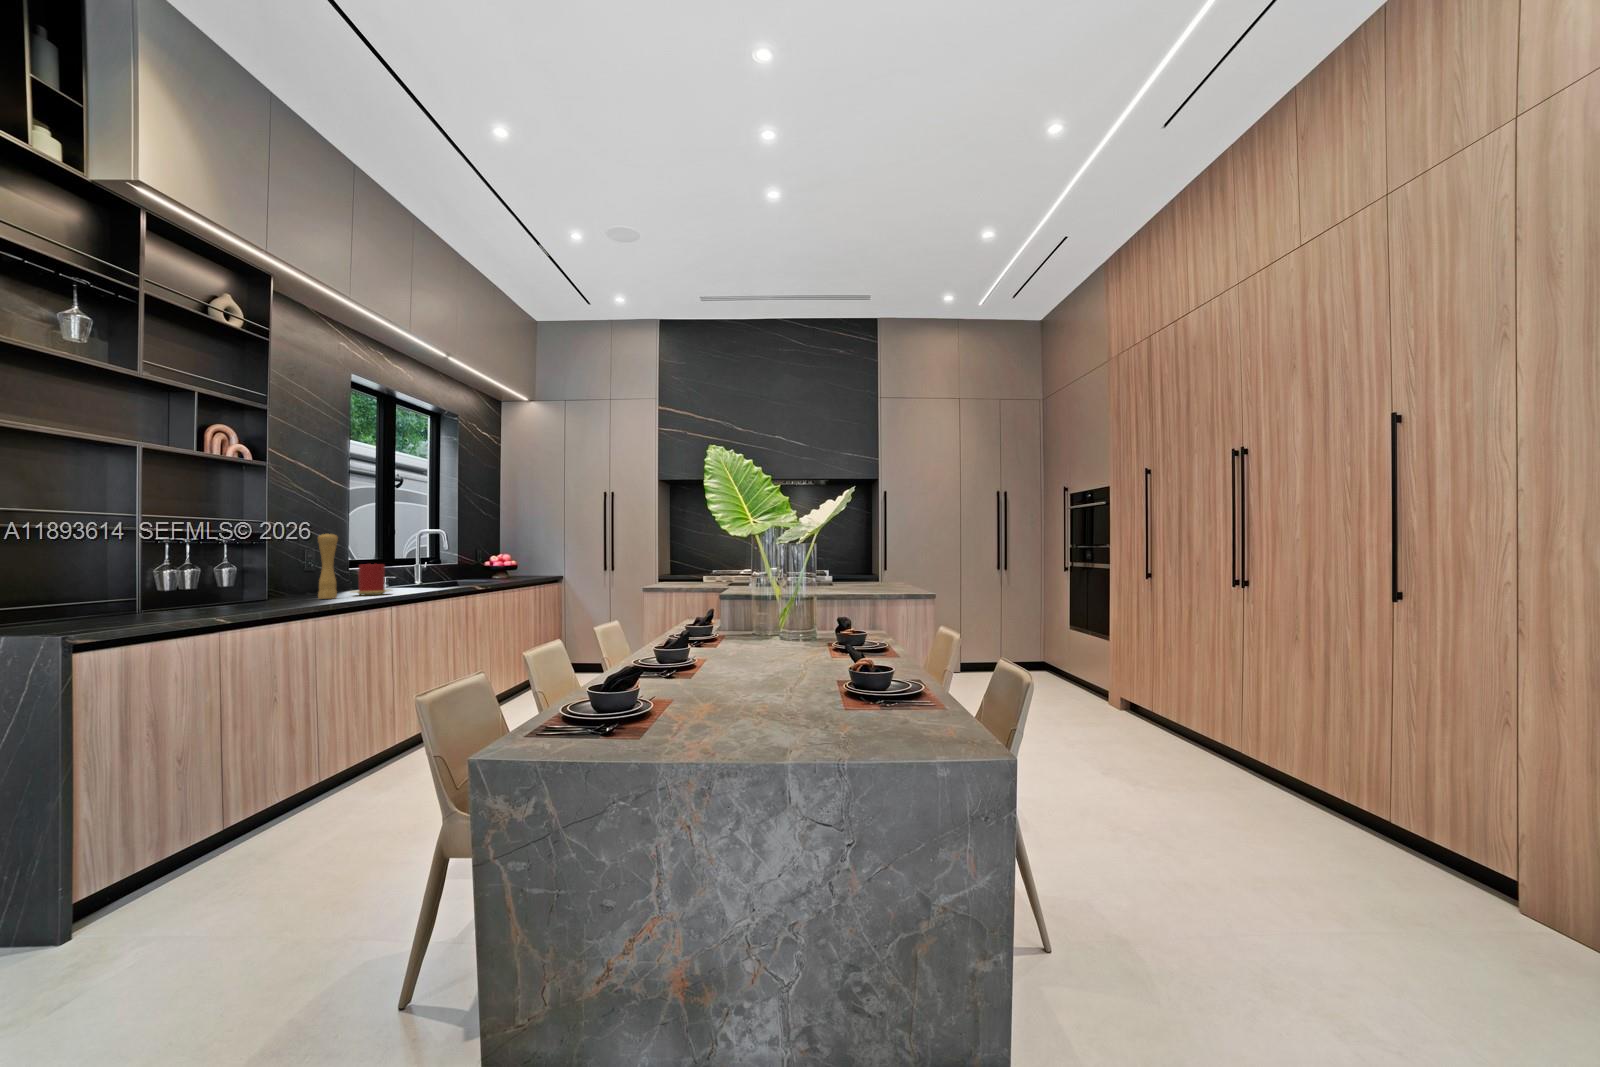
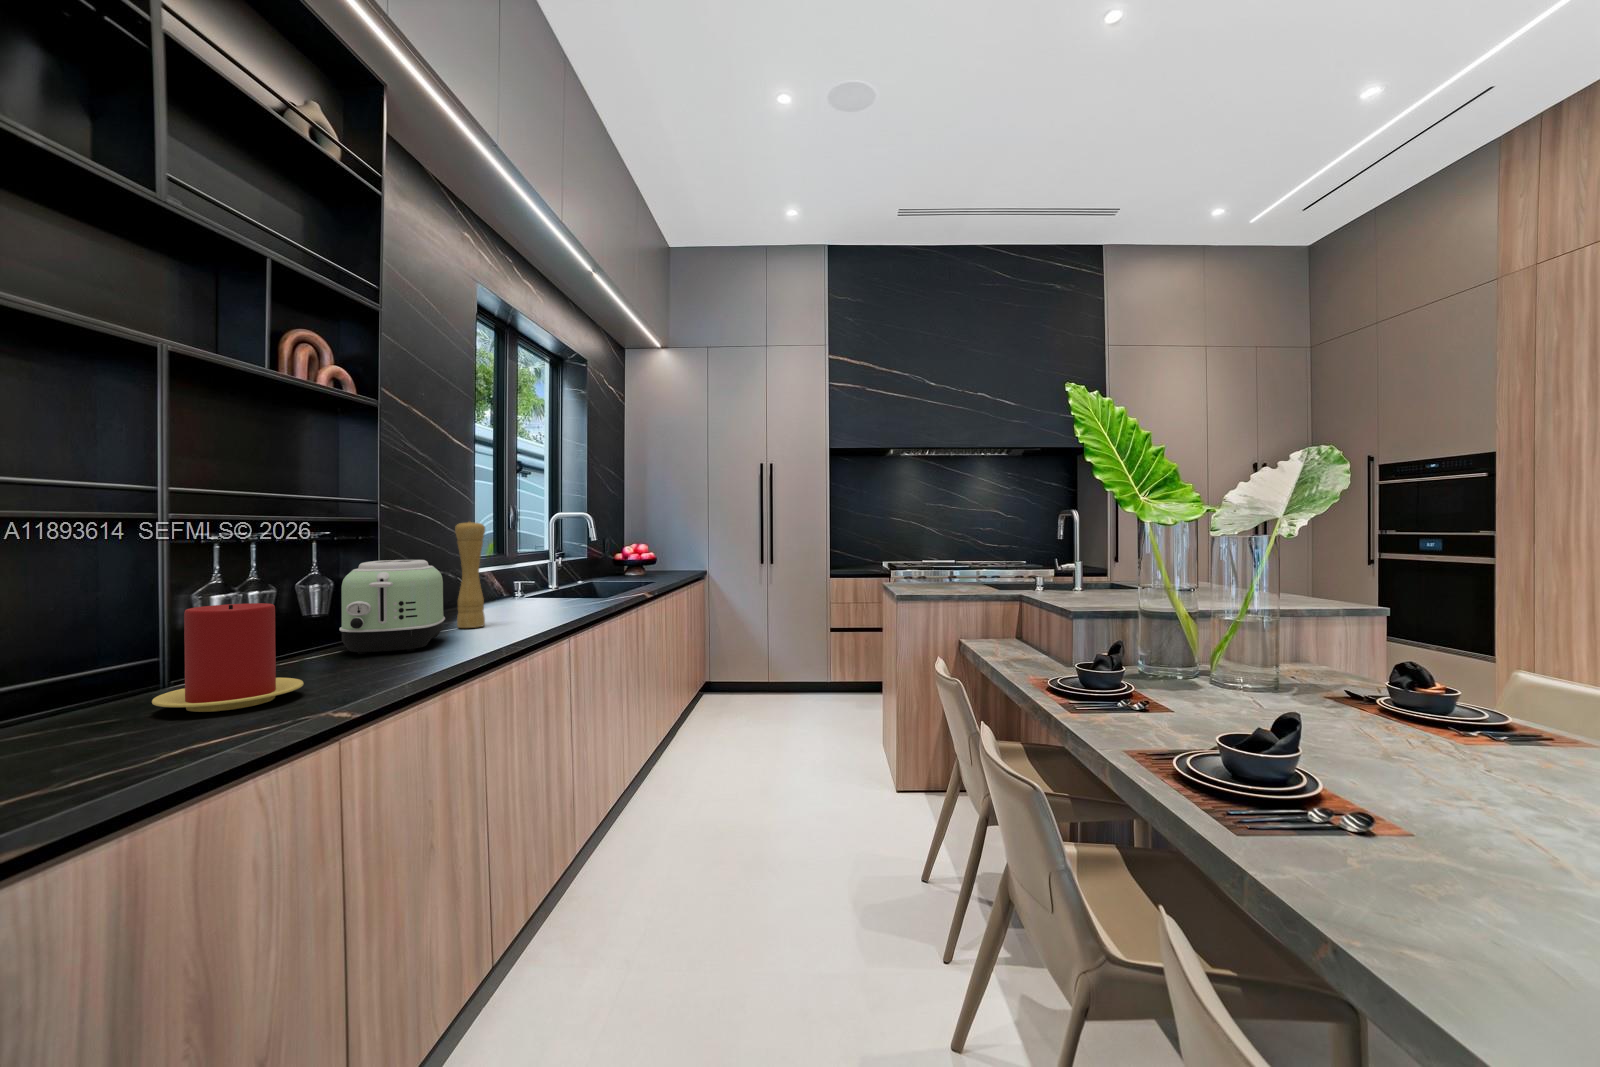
toaster: none [237,555,305,606] -> present [339,560,445,654]
candle: present [352,564,388,596] -> present [152,603,304,712]

